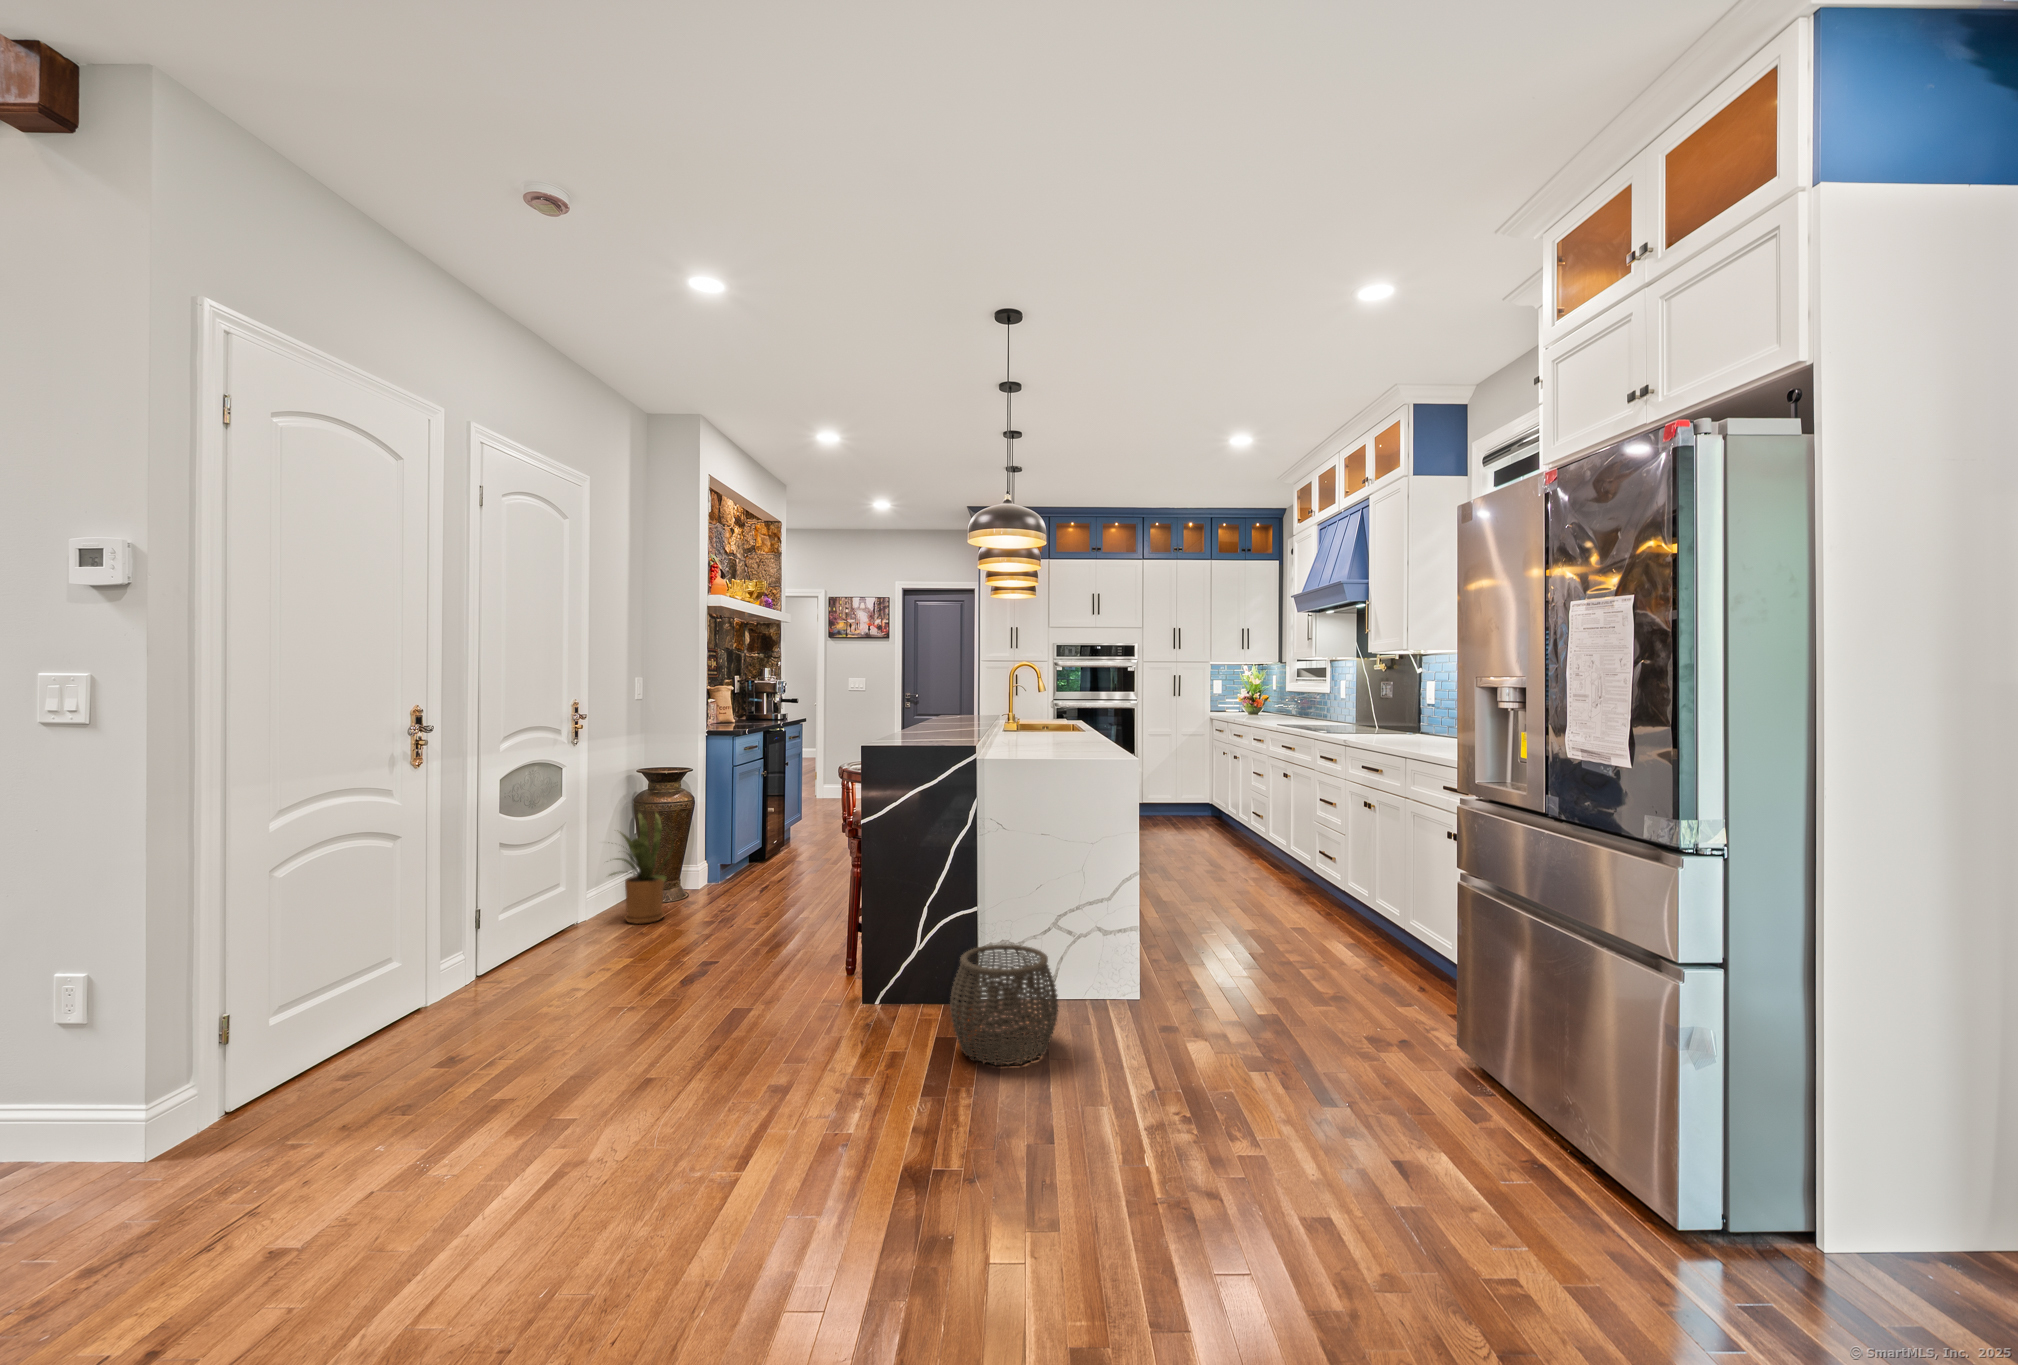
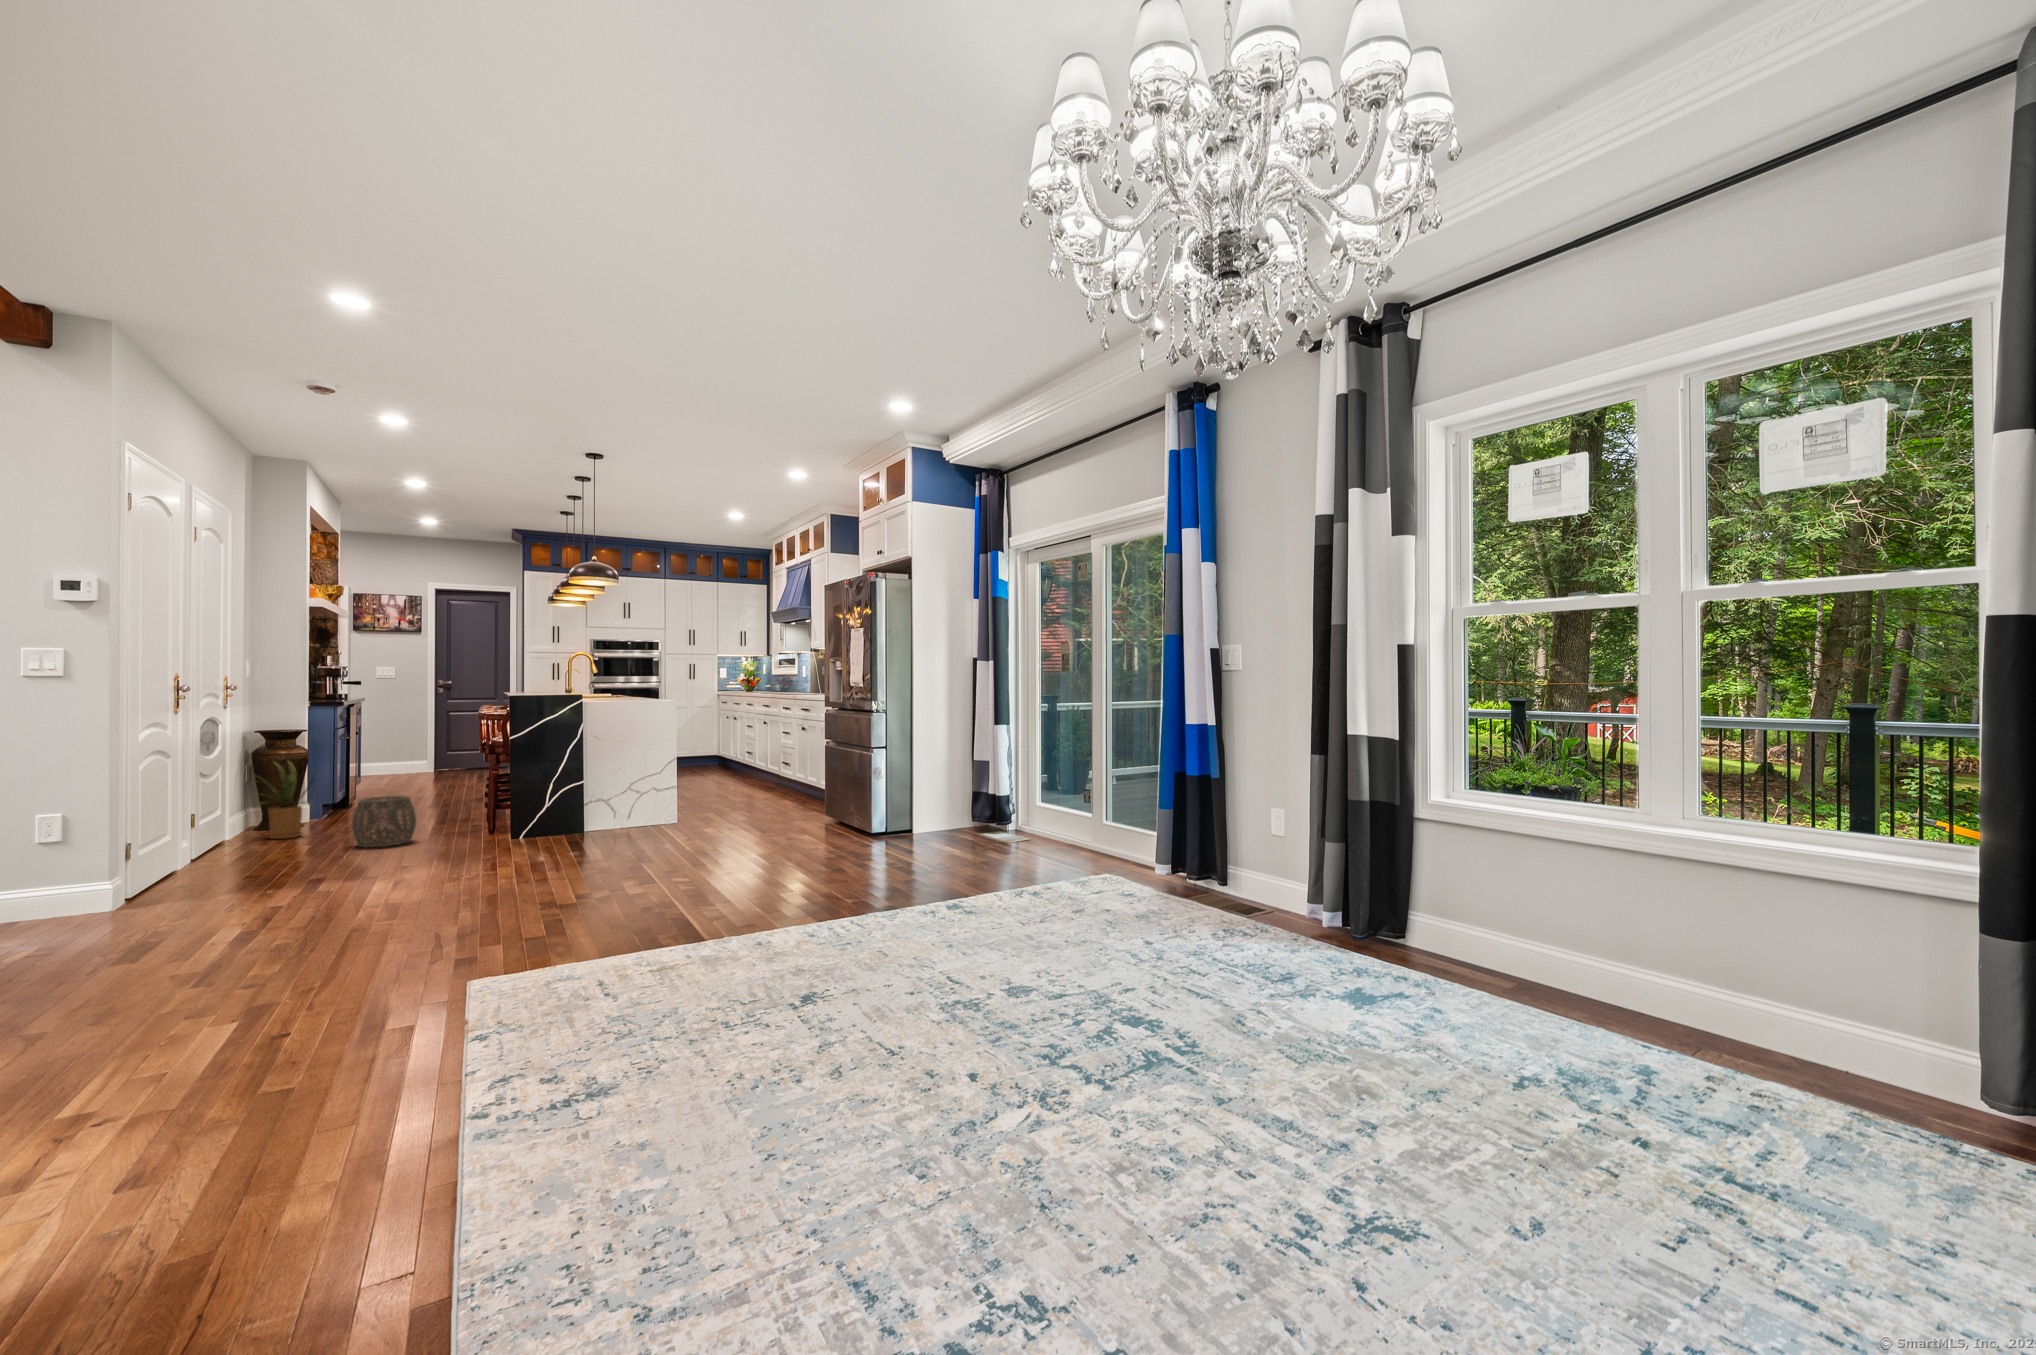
woven basket: present [950,945,1058,1065] -> present [352,796,416,848]

